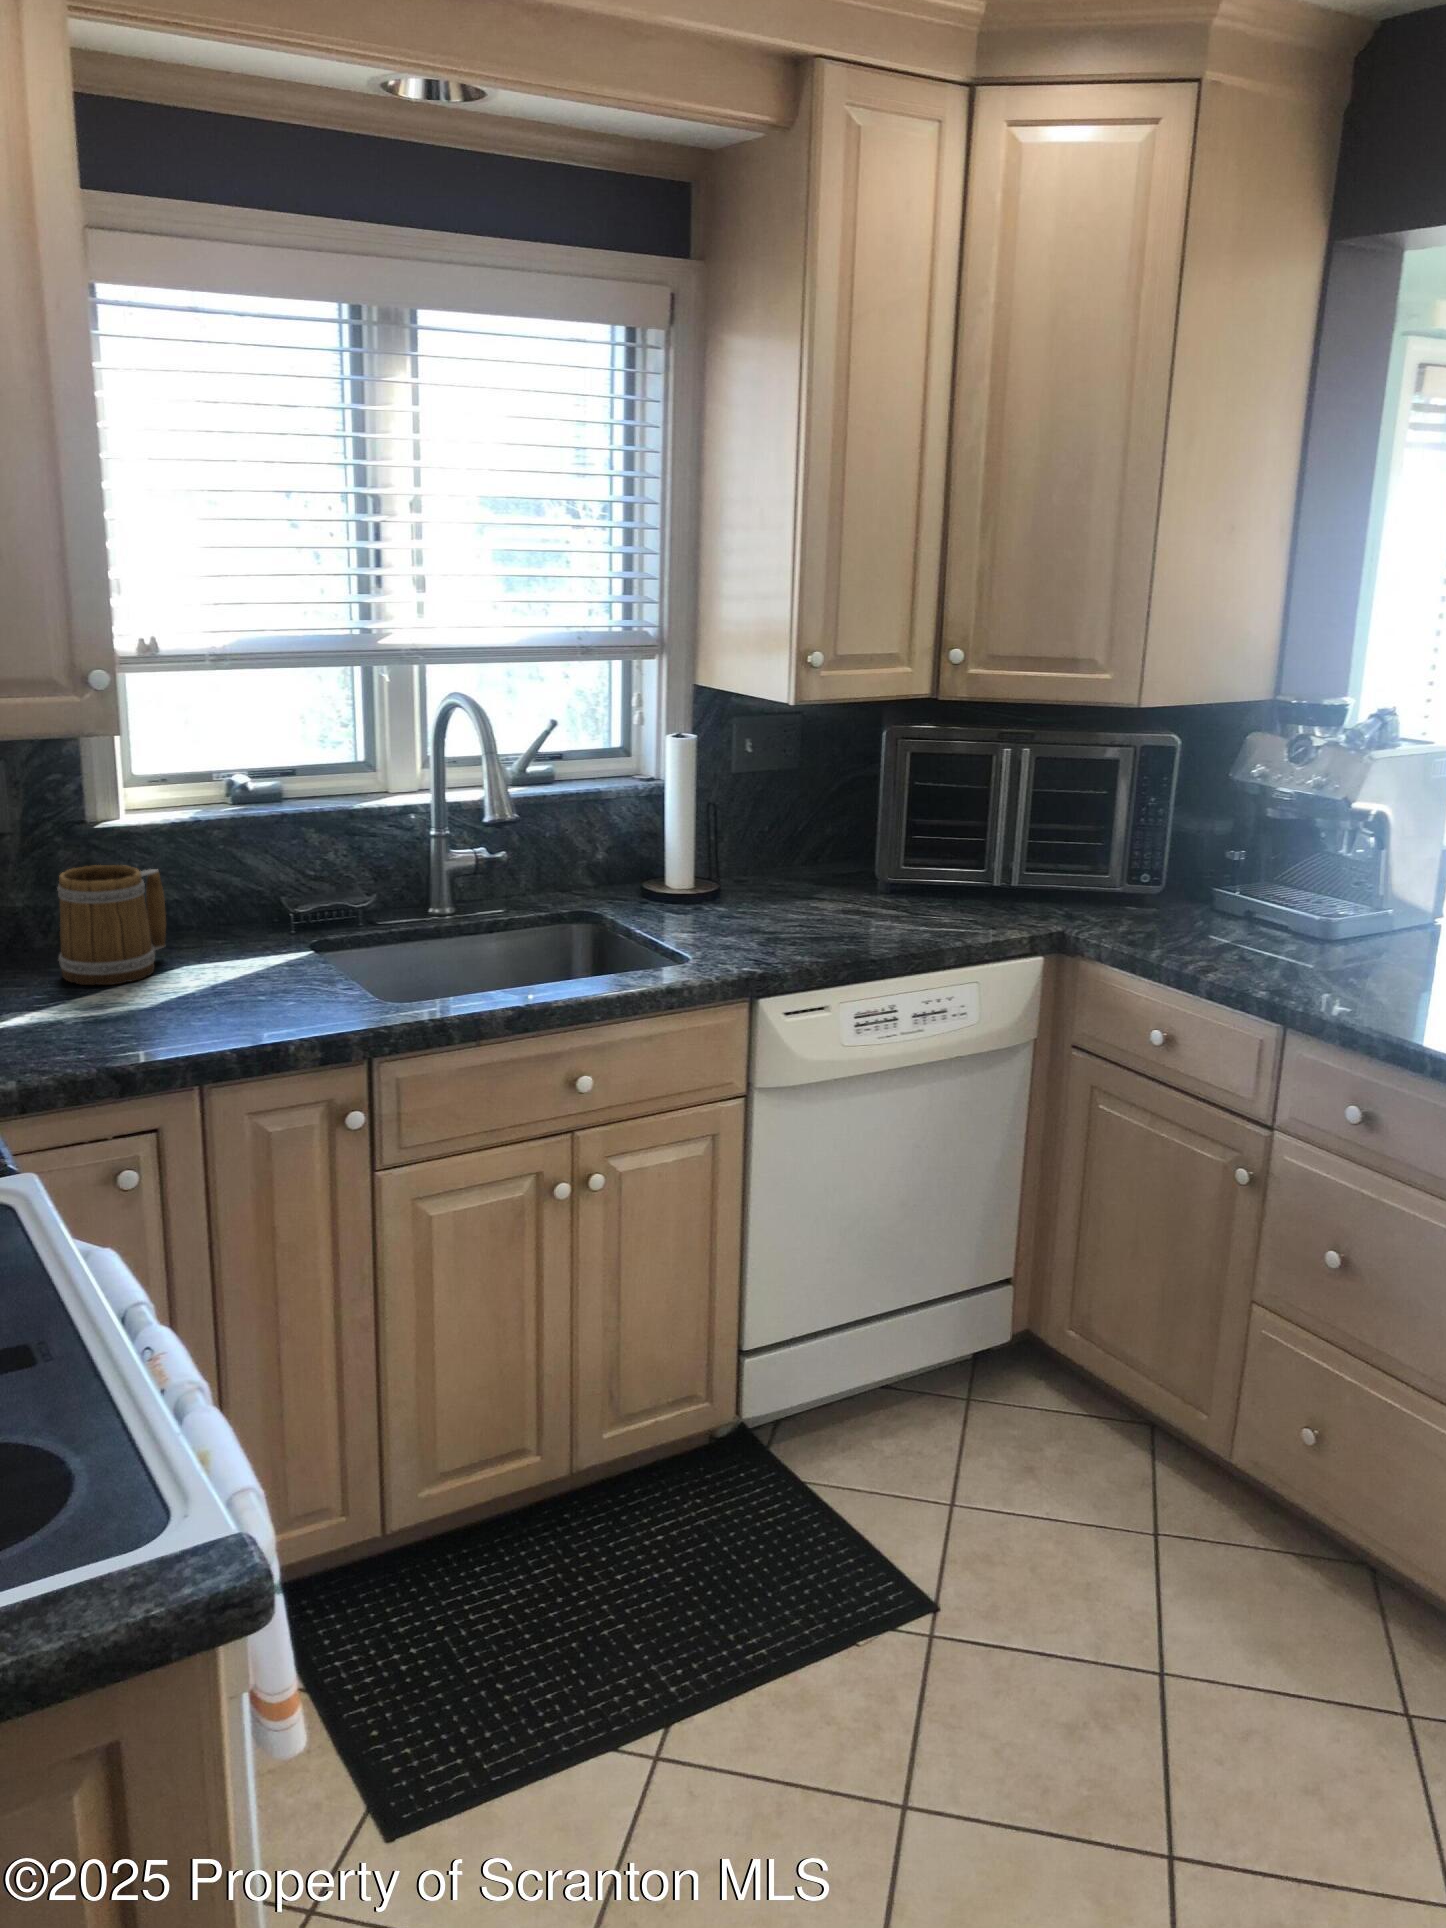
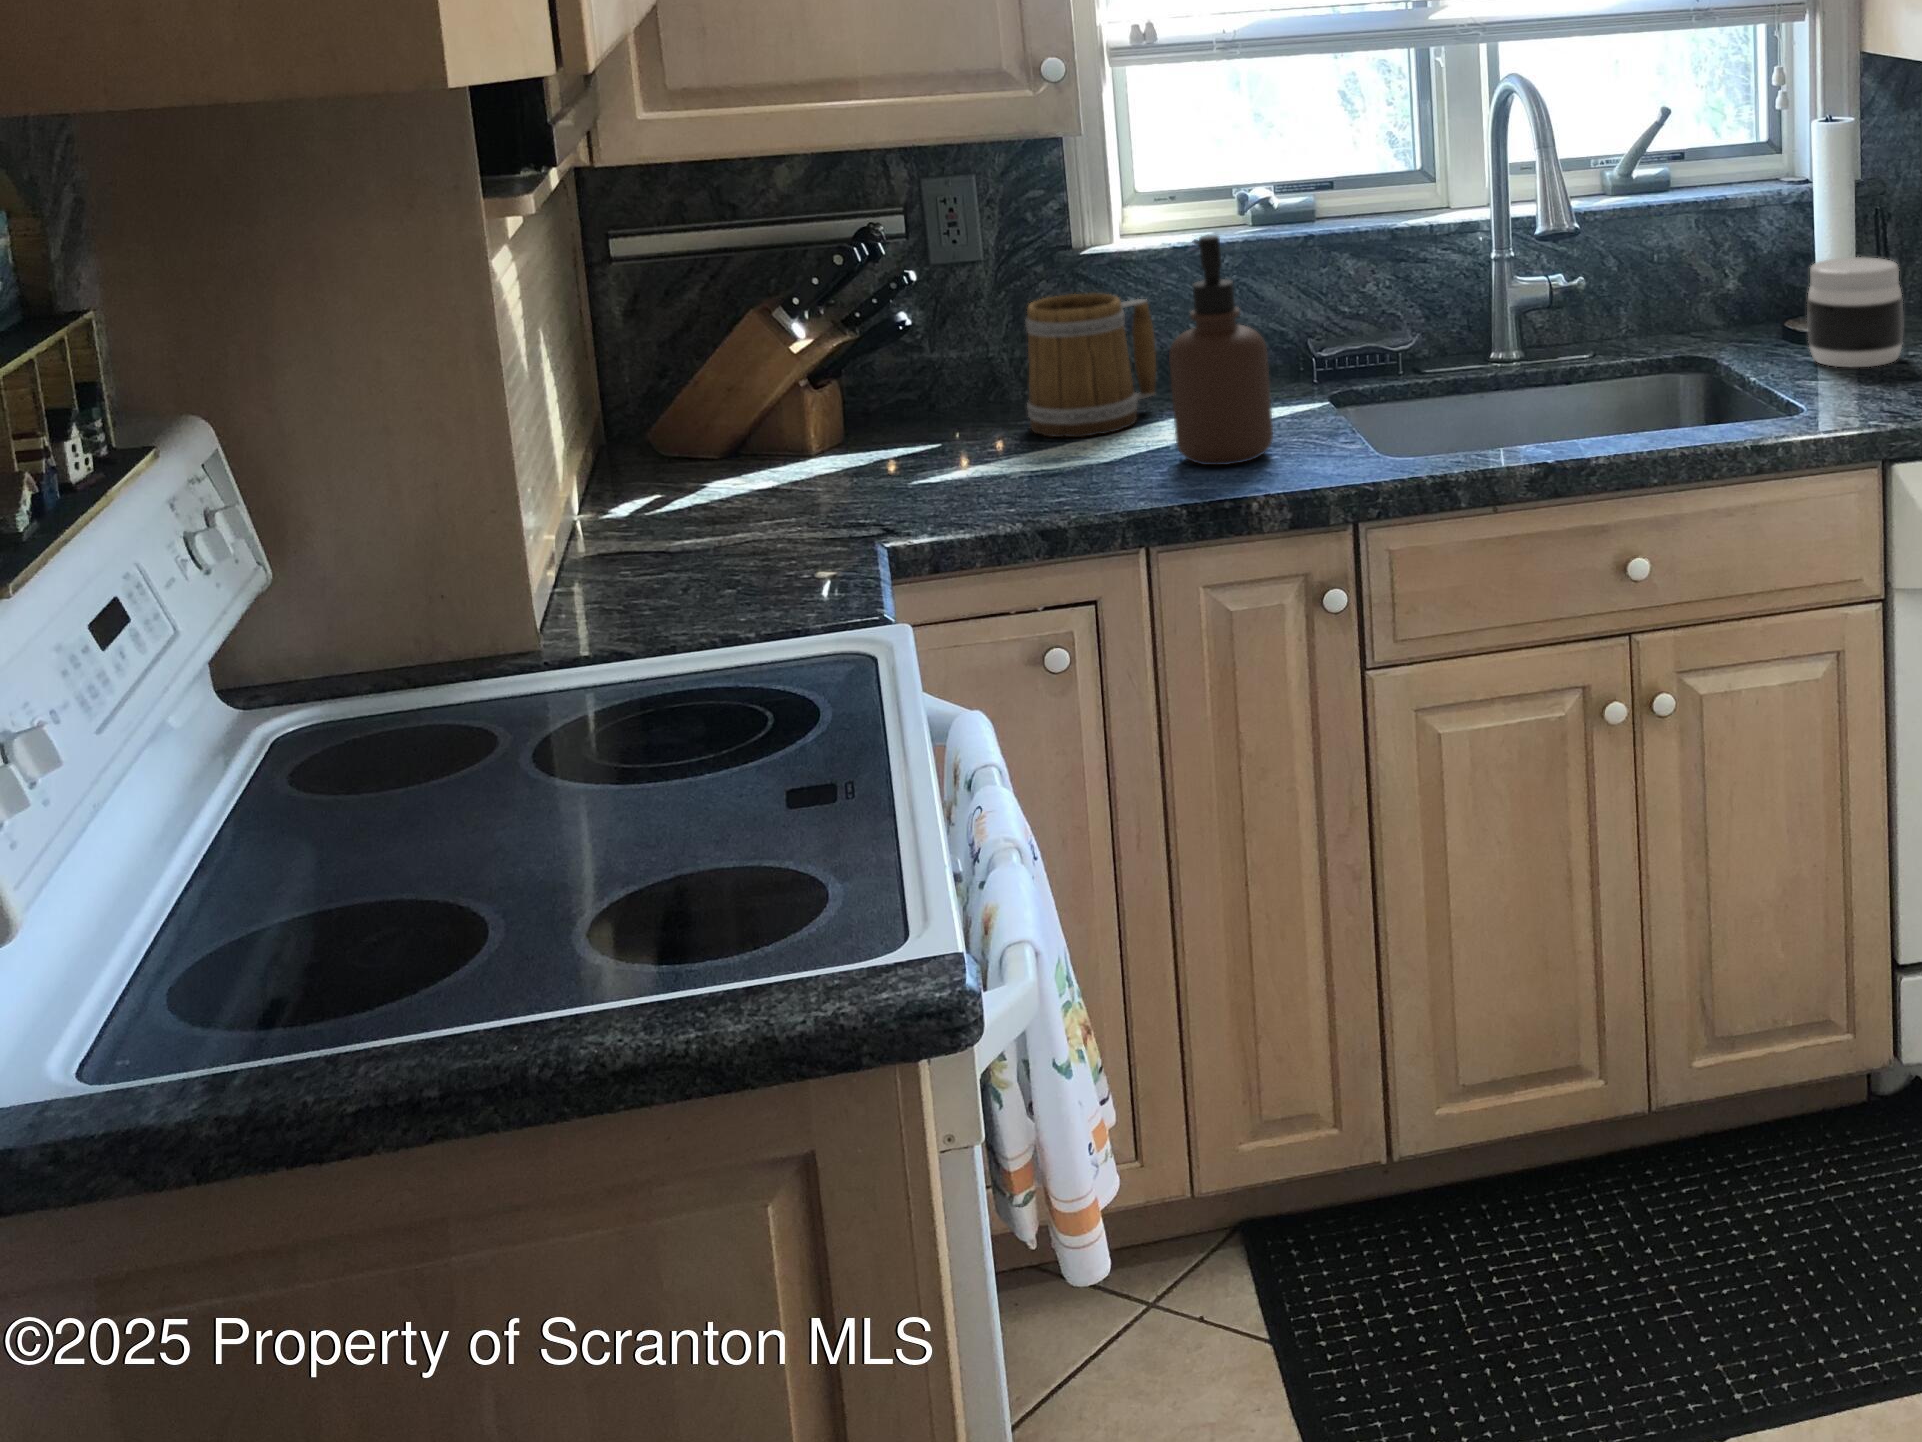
soap dispenser: none [201,825,287,1011] -> present [1169,235,1273,465]
jar: none [671,839,740,922] -> present [1807,257,1903,367]

